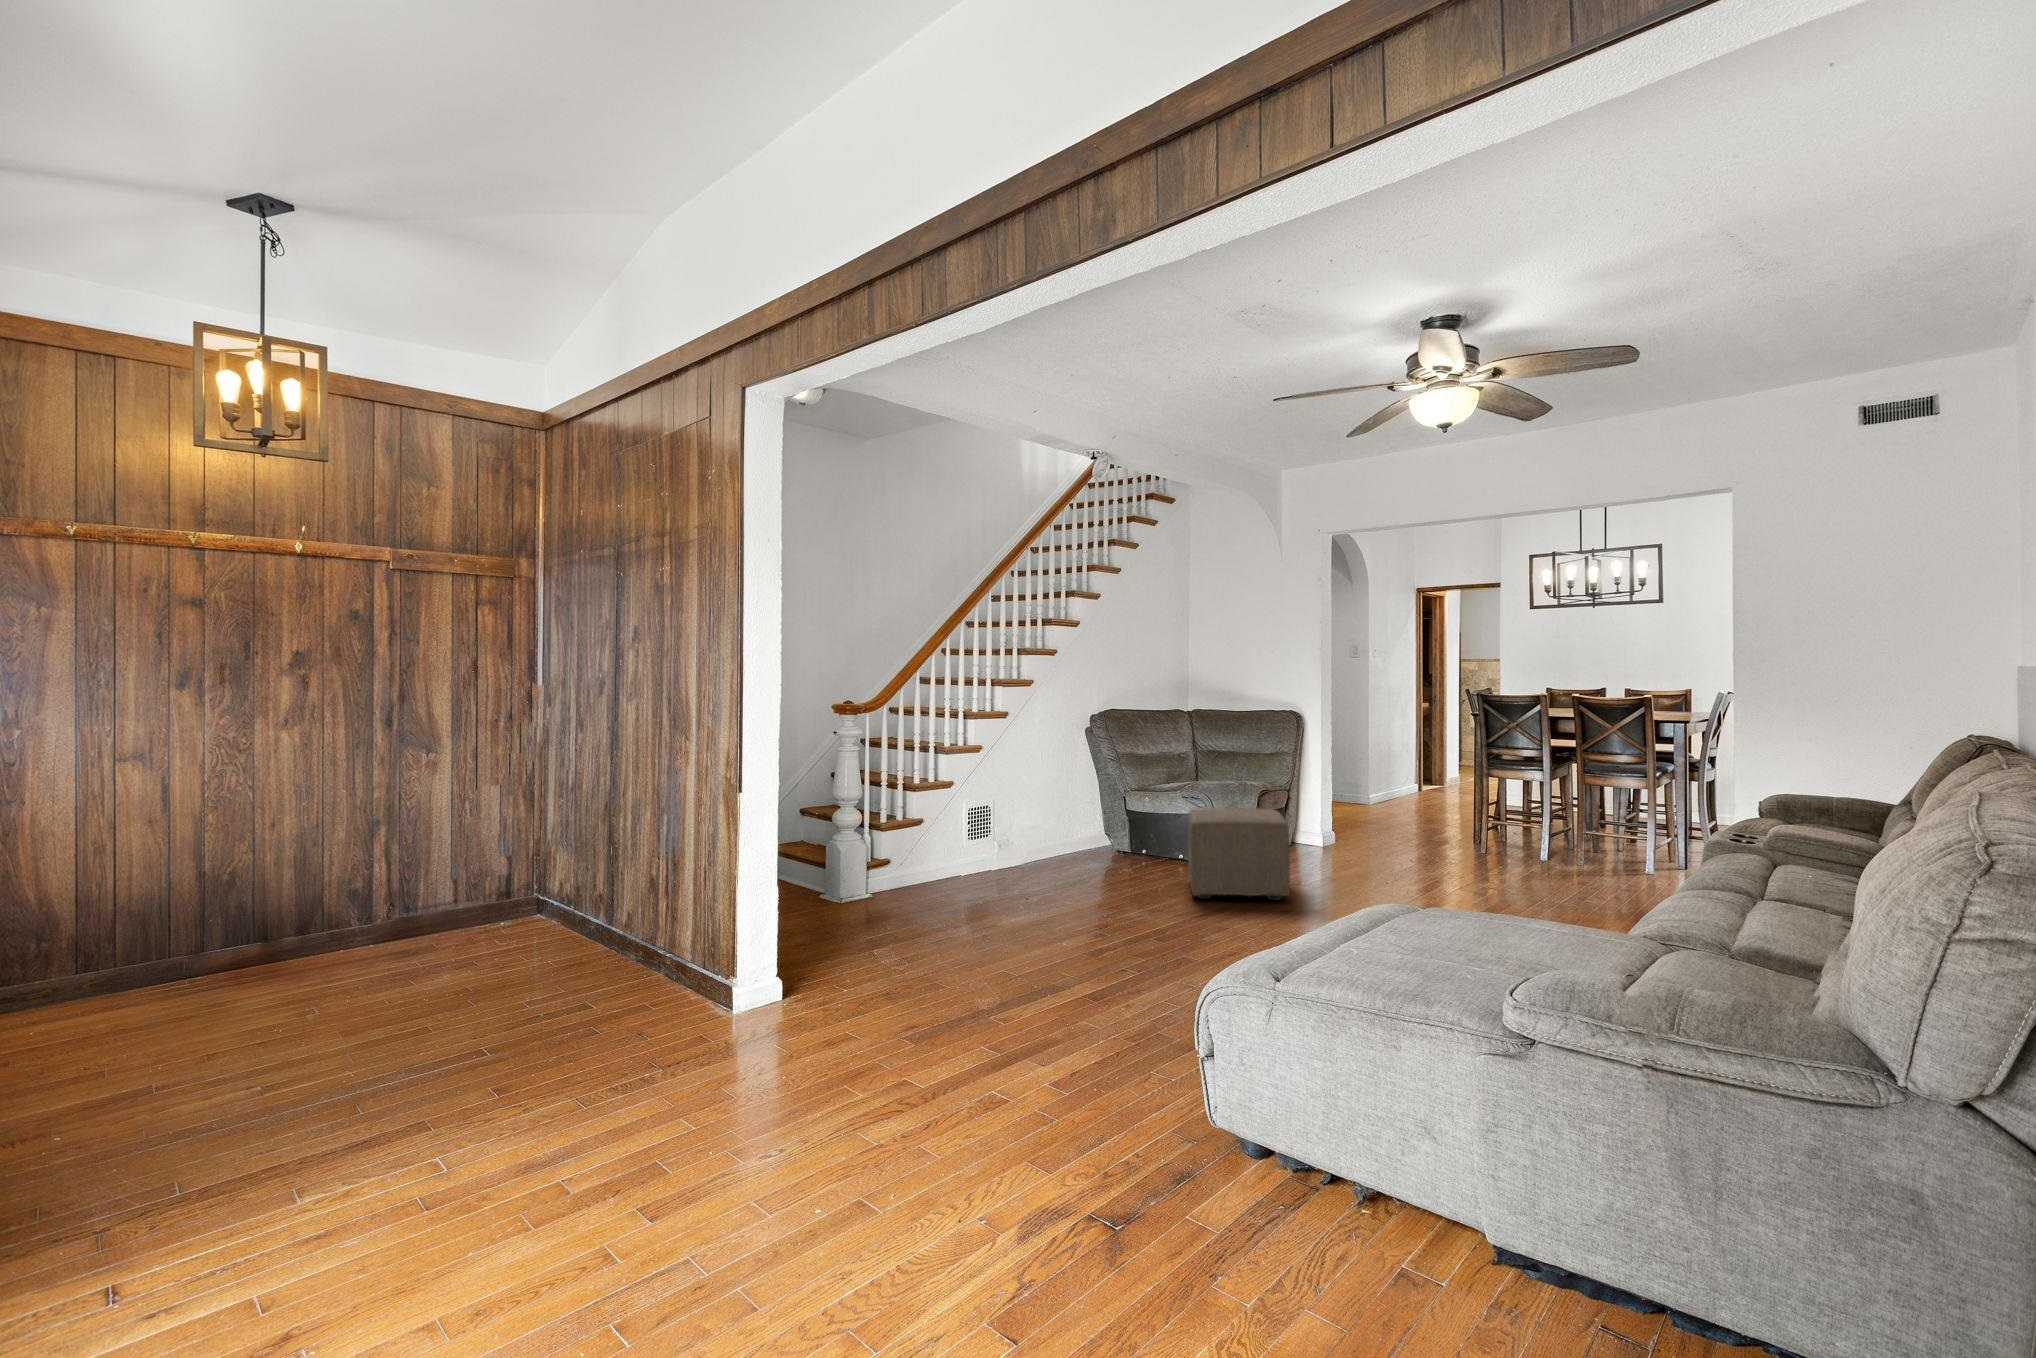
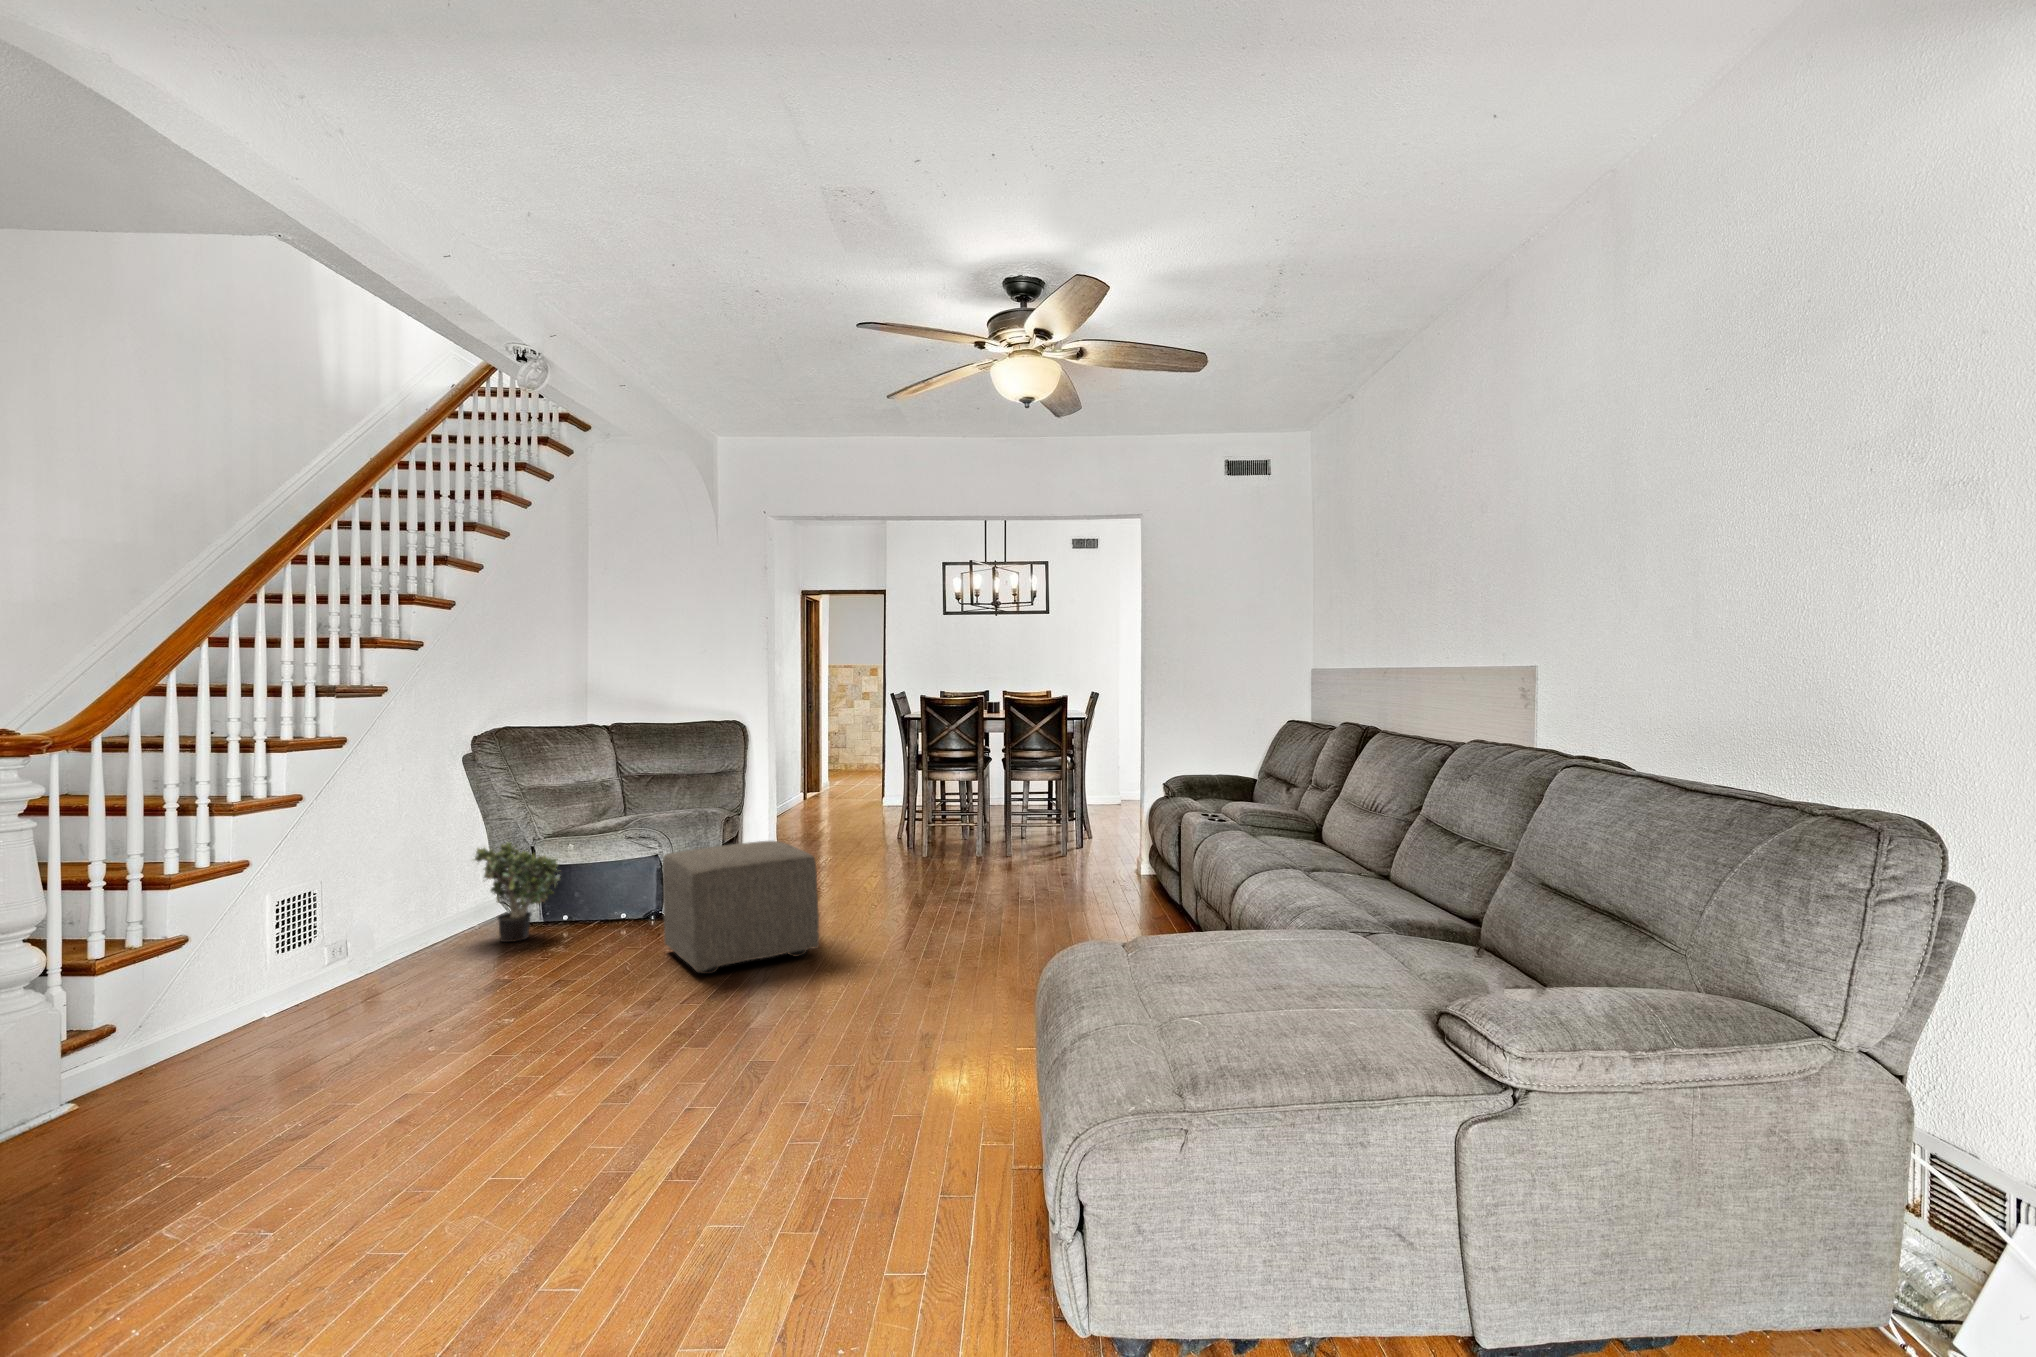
potted plant: none [1082,790,1138,860] -> present [473,842,560,942]

